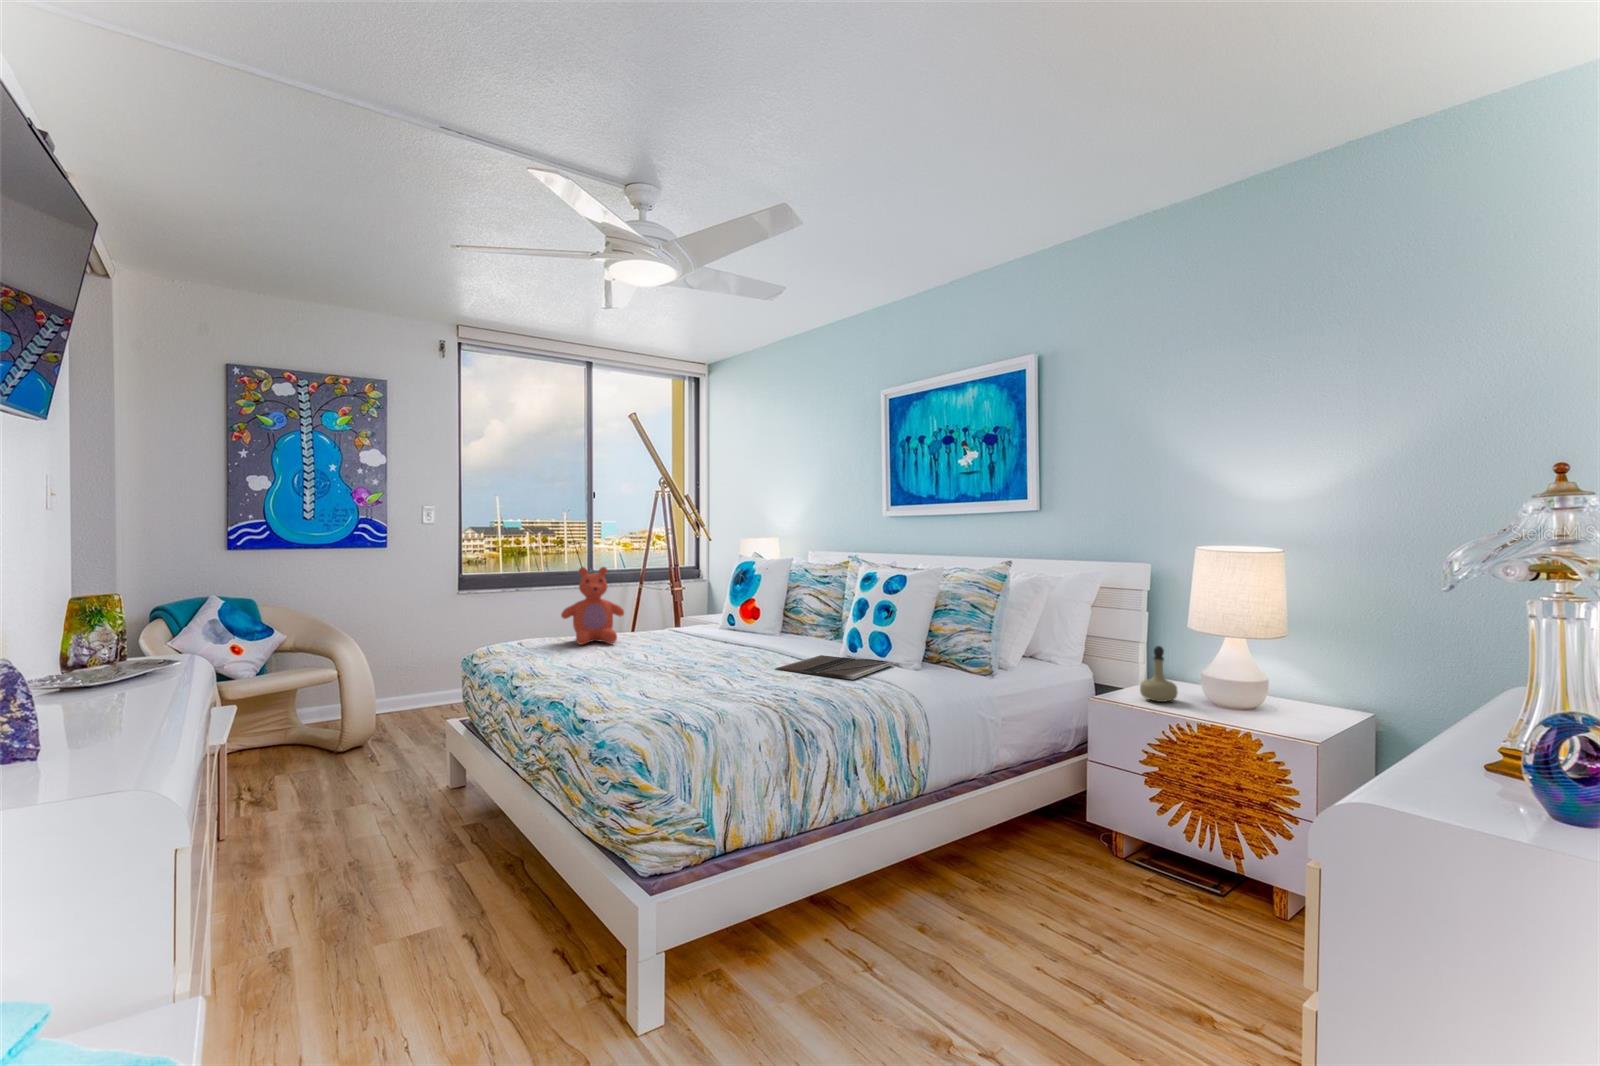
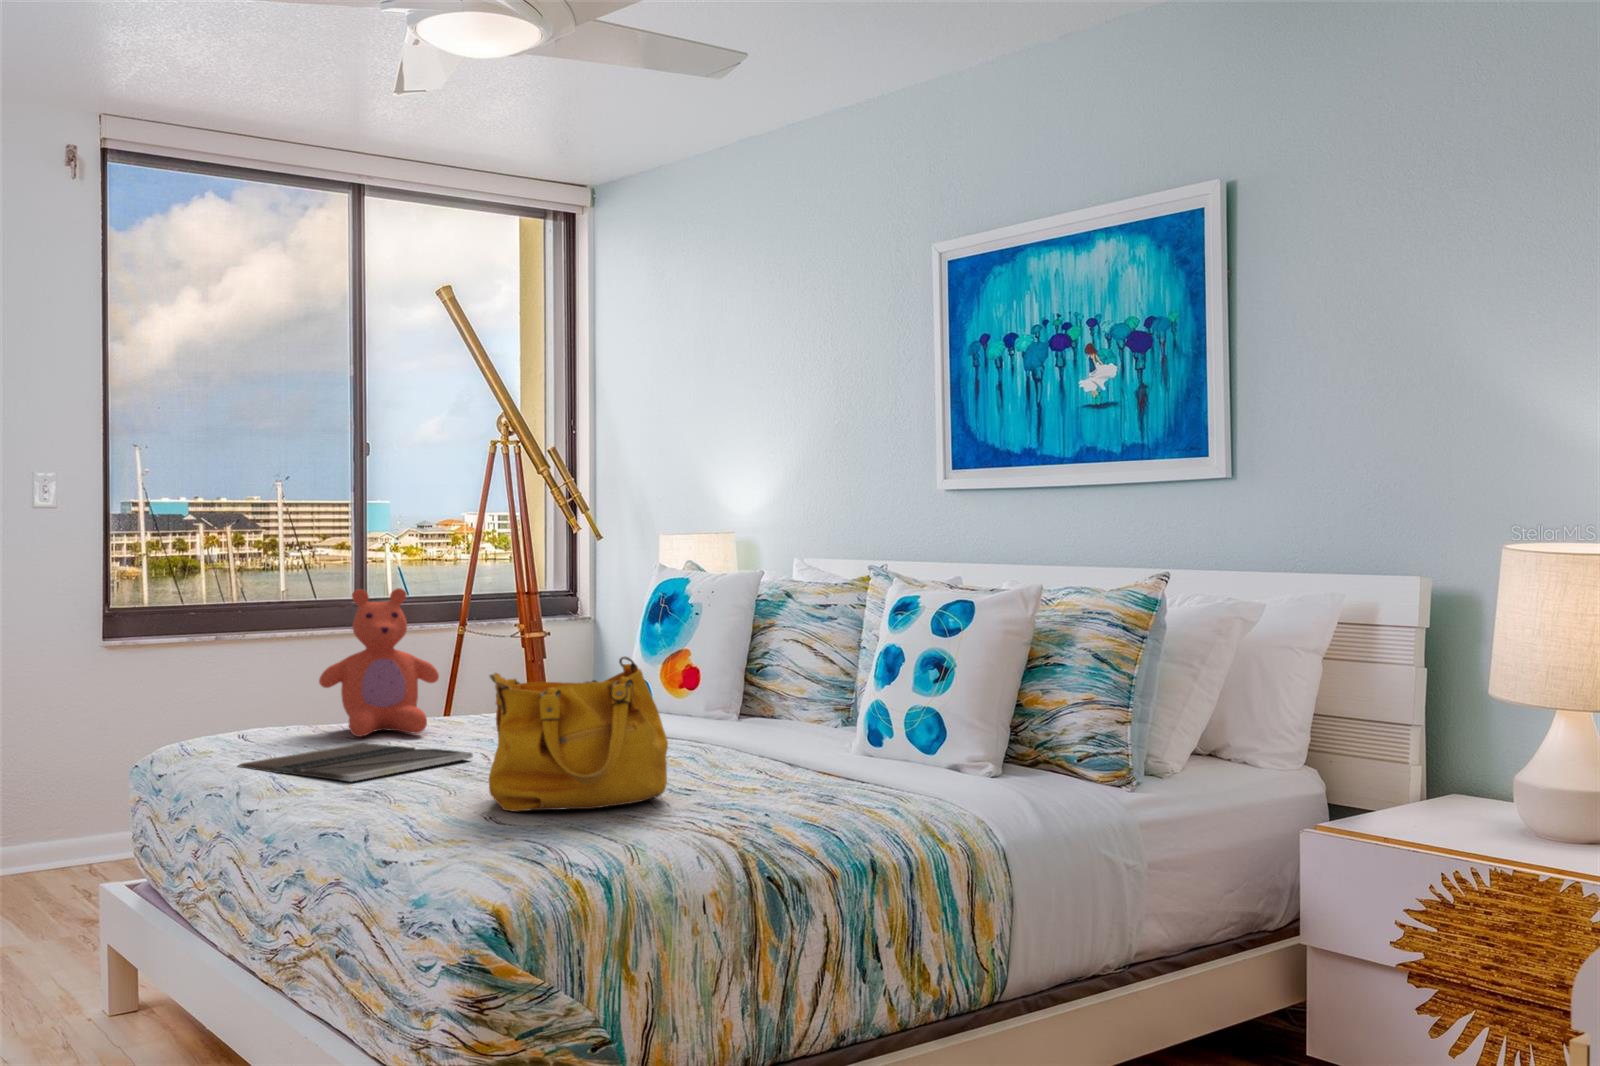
handbag: none [644,604,742,689] -> present [489,657,668,811]
perfume bottle: present [1140,646,1178,702] -> none [1400,730,1467,832]
laptop: present [775,655,893,680] -> present [238,743,473,782]

